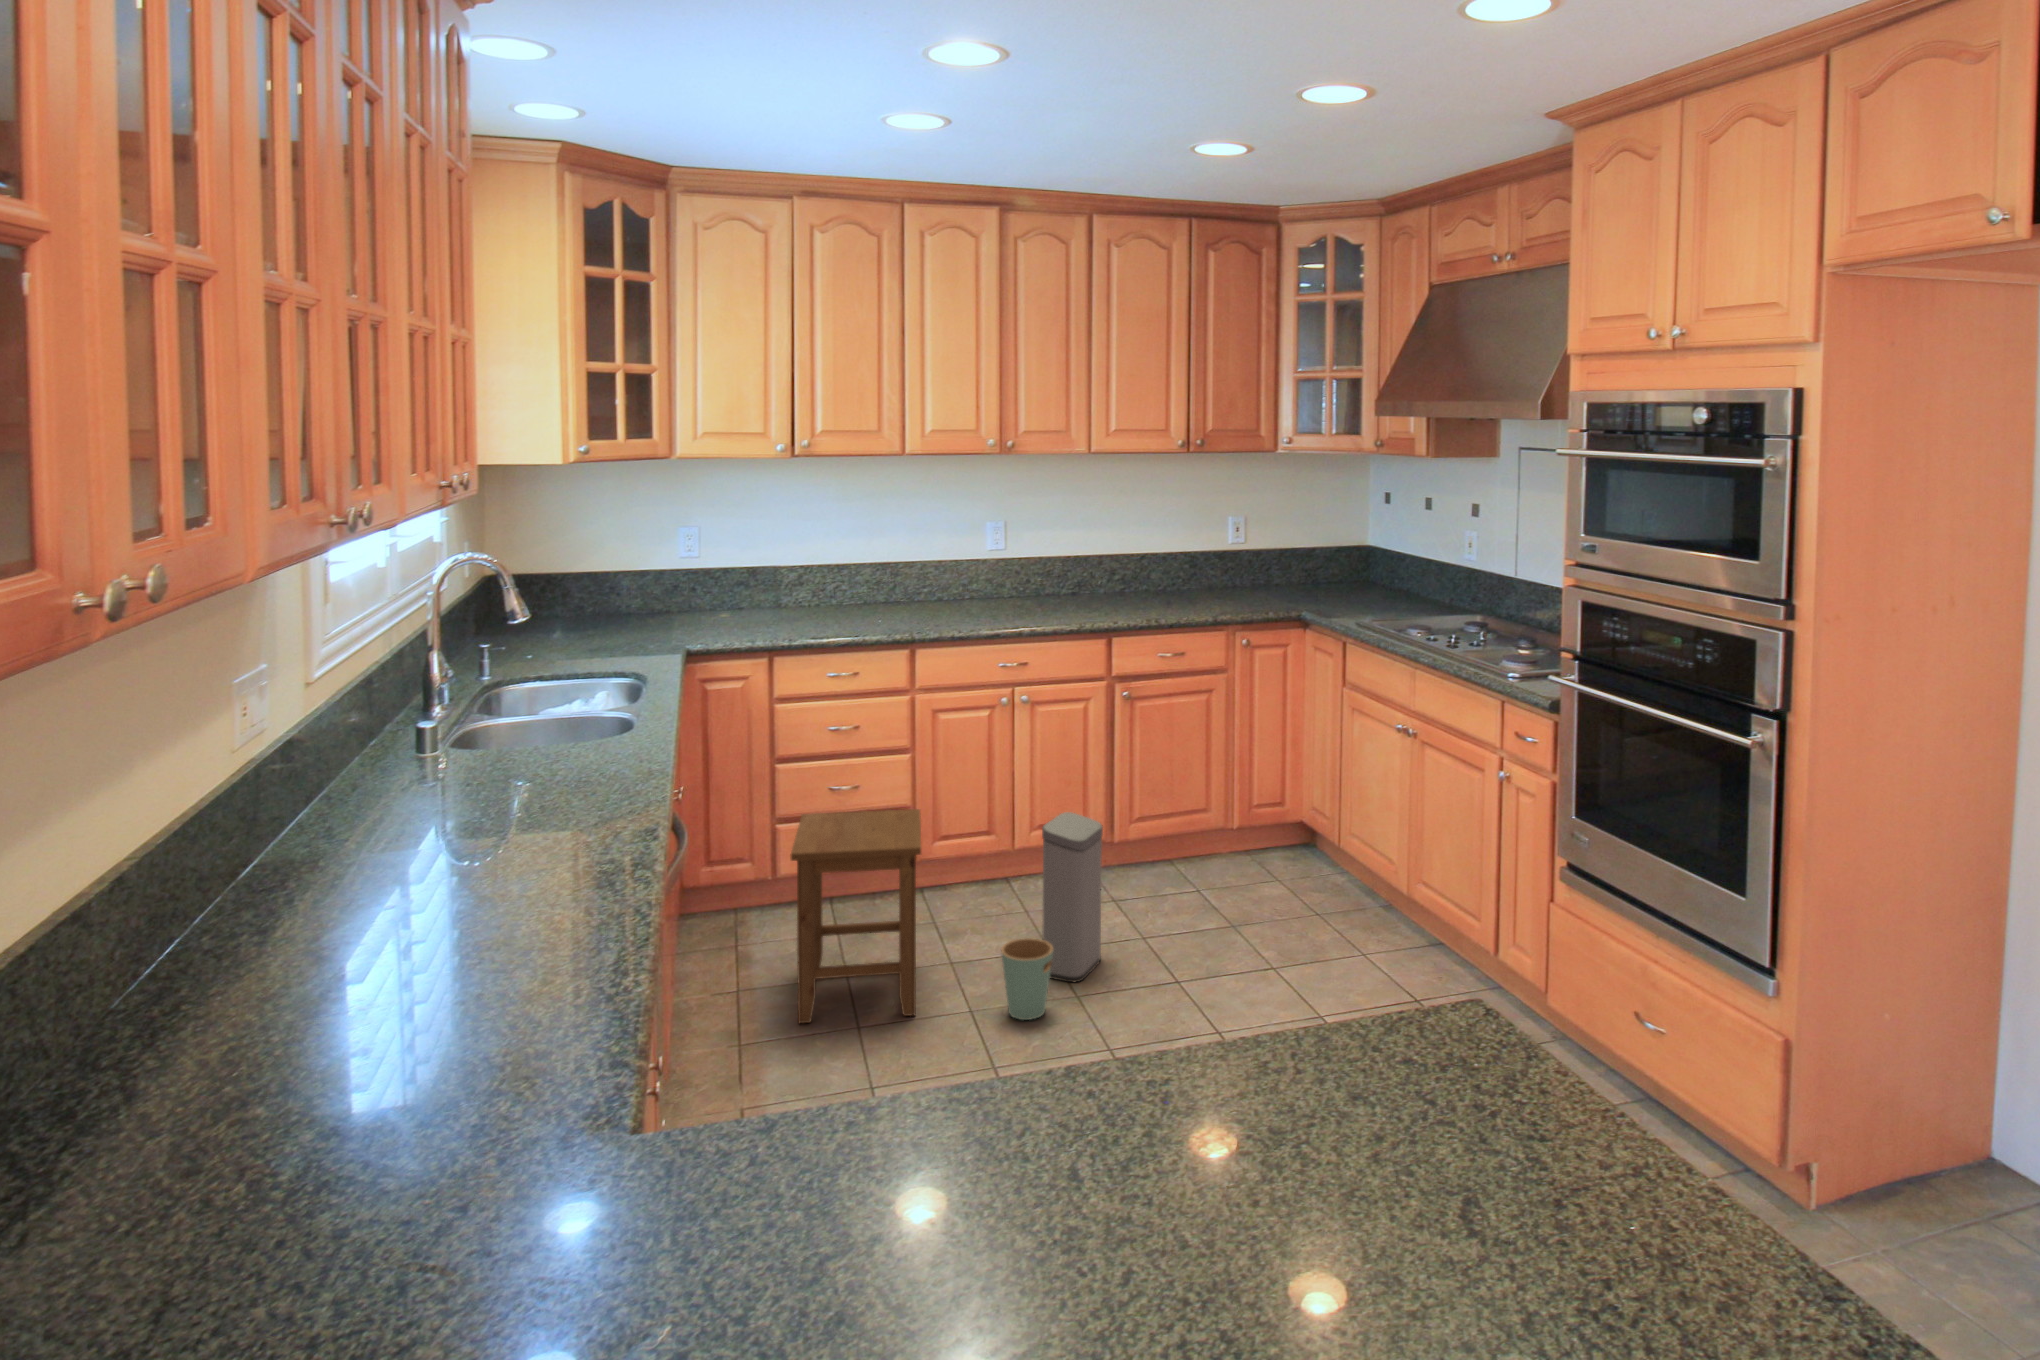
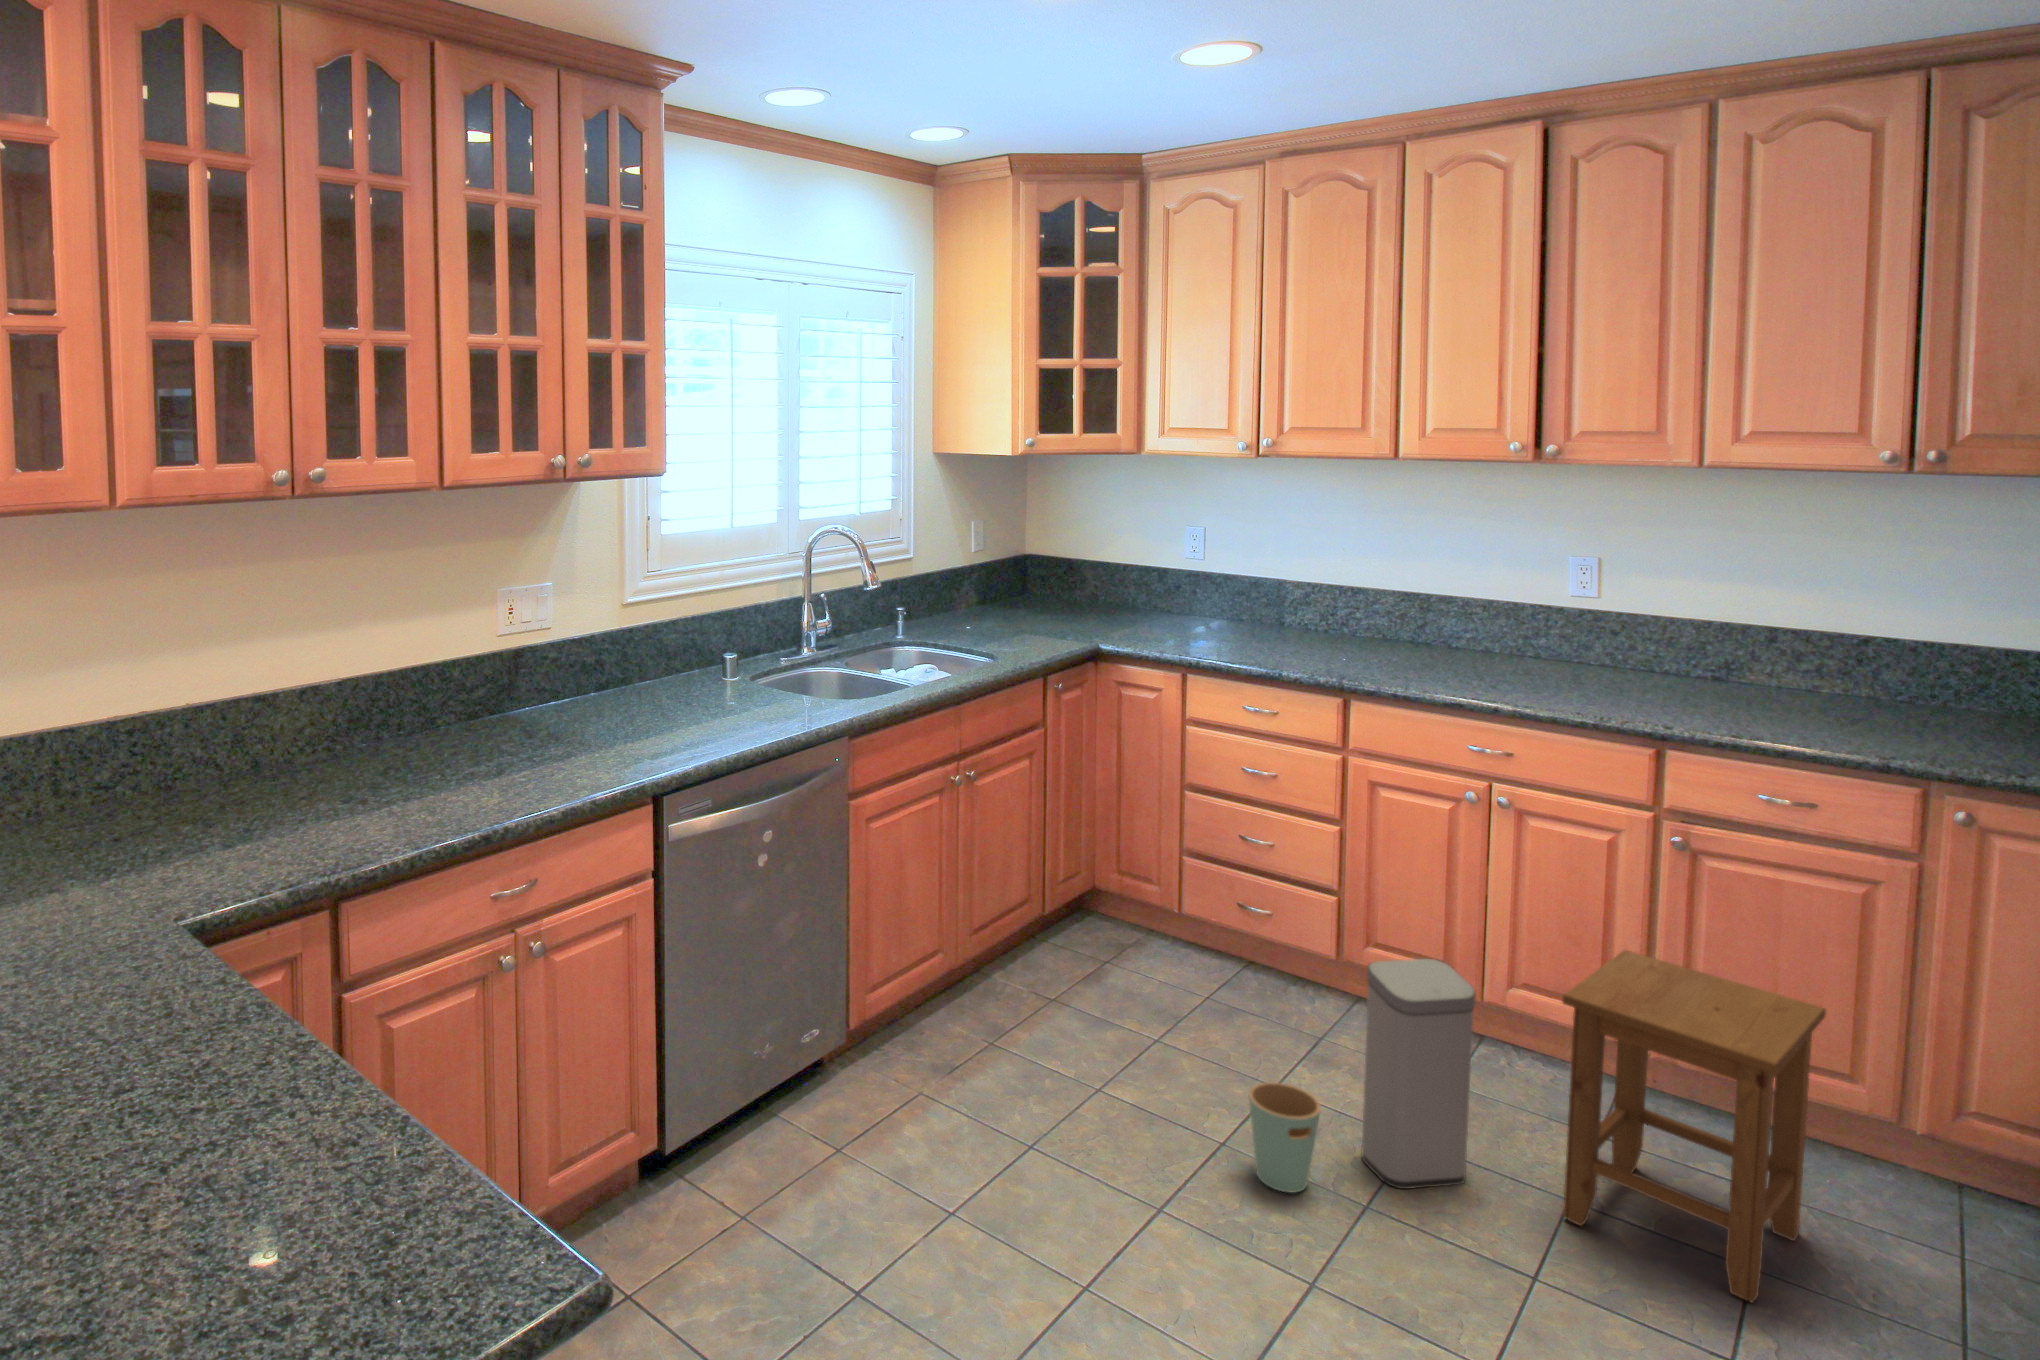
stool: present [791,809,921,1023] -> present [1563,950,1826,1302]

